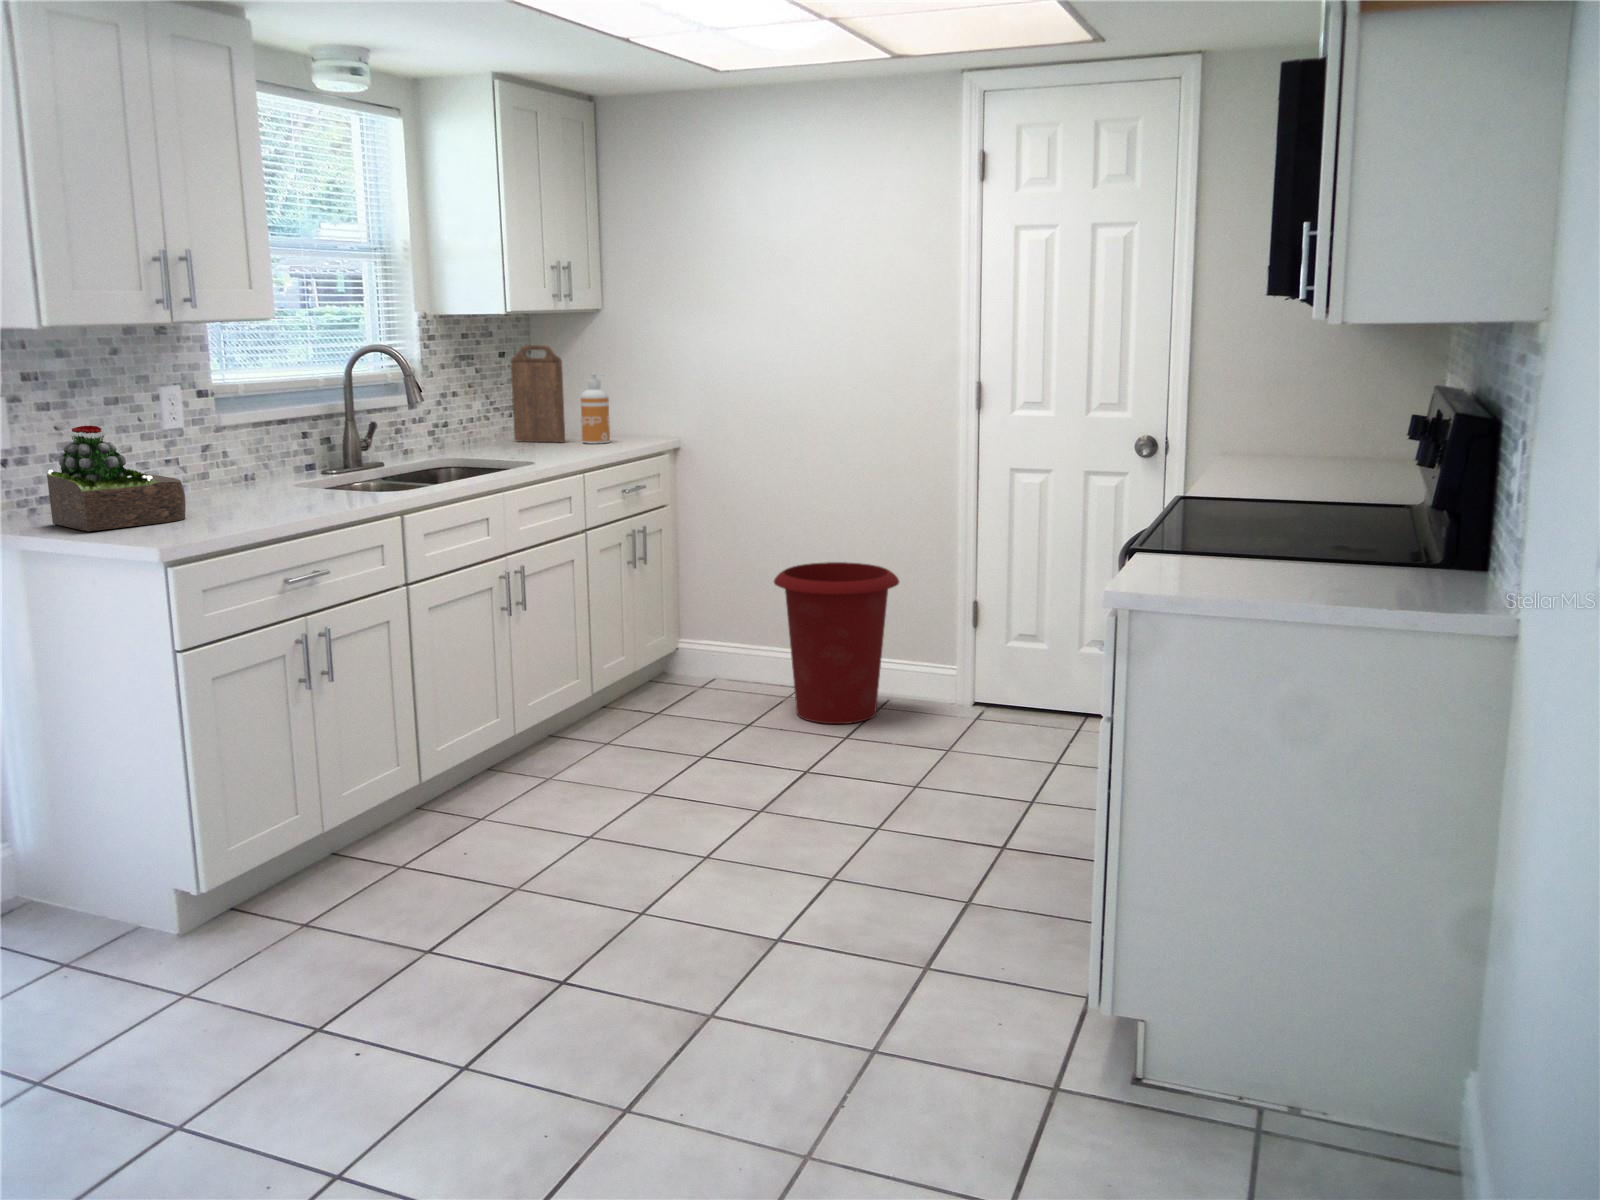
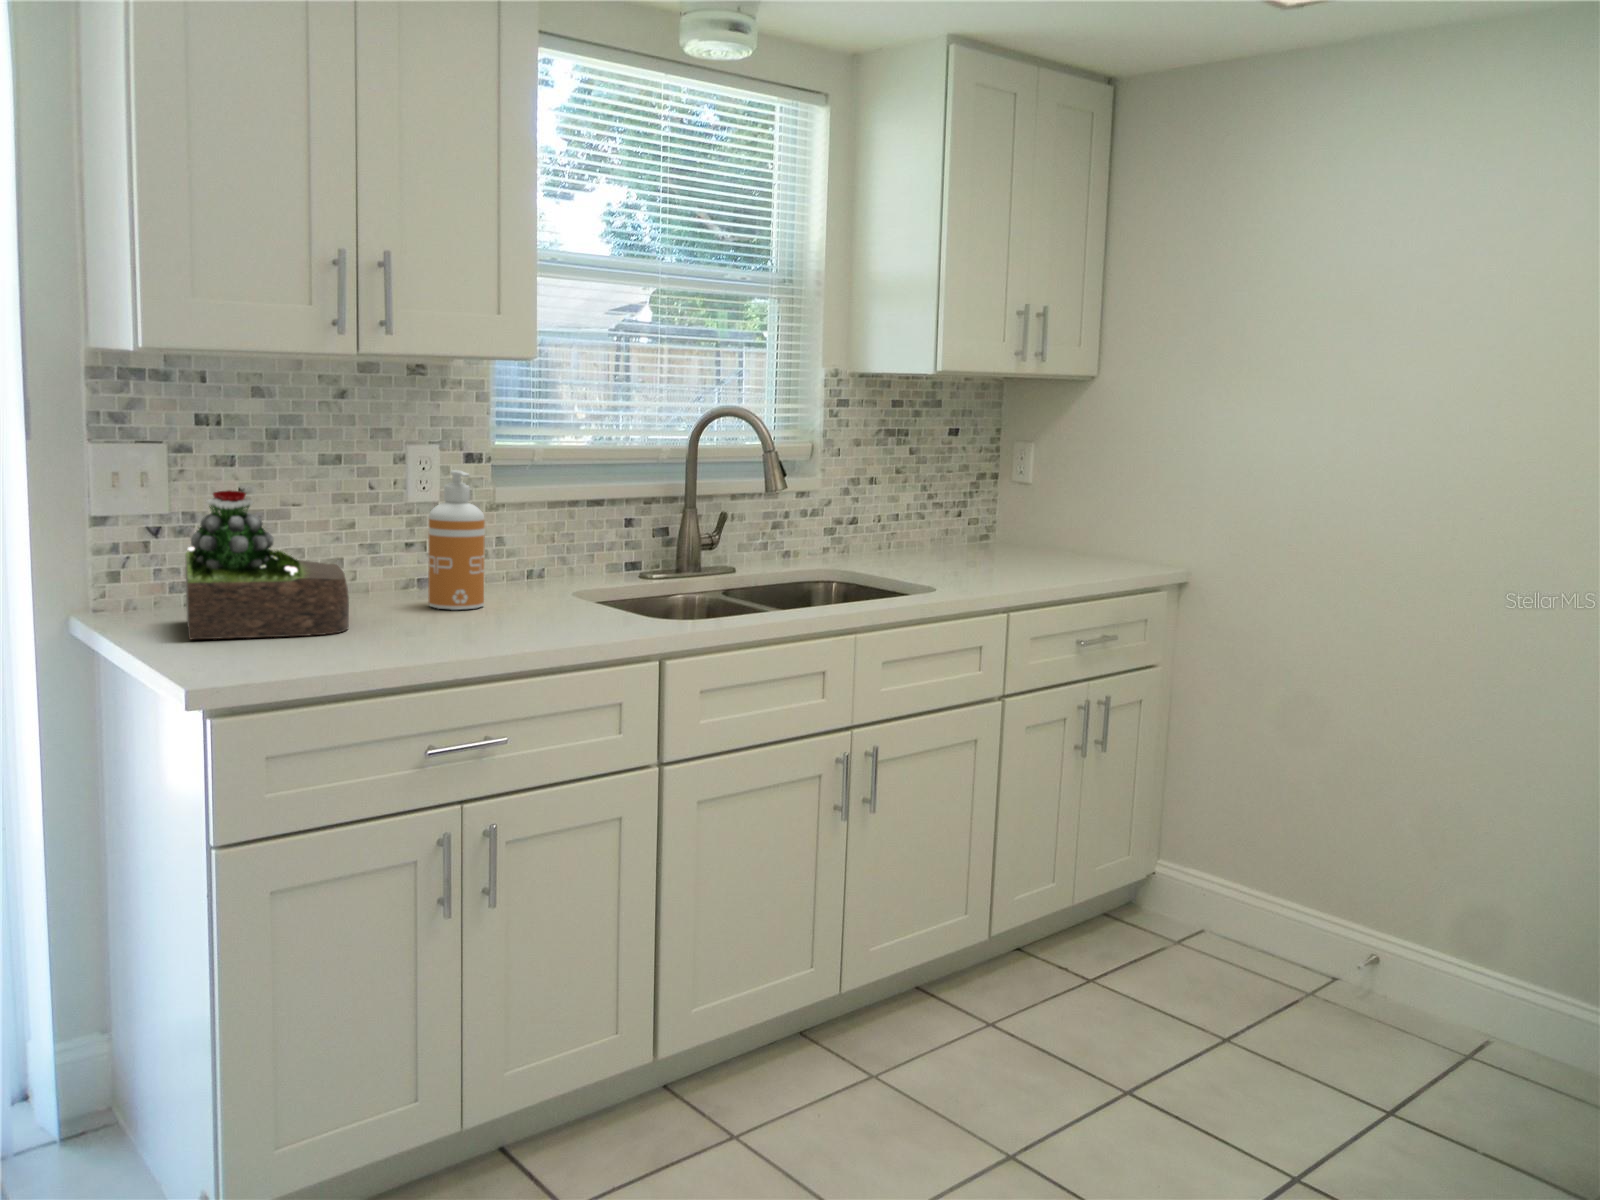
cutting board: present [511,345,565,443] -> none [954,420,1027,559]
soap dispenser: present [581,373,610,444] -> present [428,470,485,610]
waste bin: present [774,562,899,724] -> none [1295,791,1524,1078]

